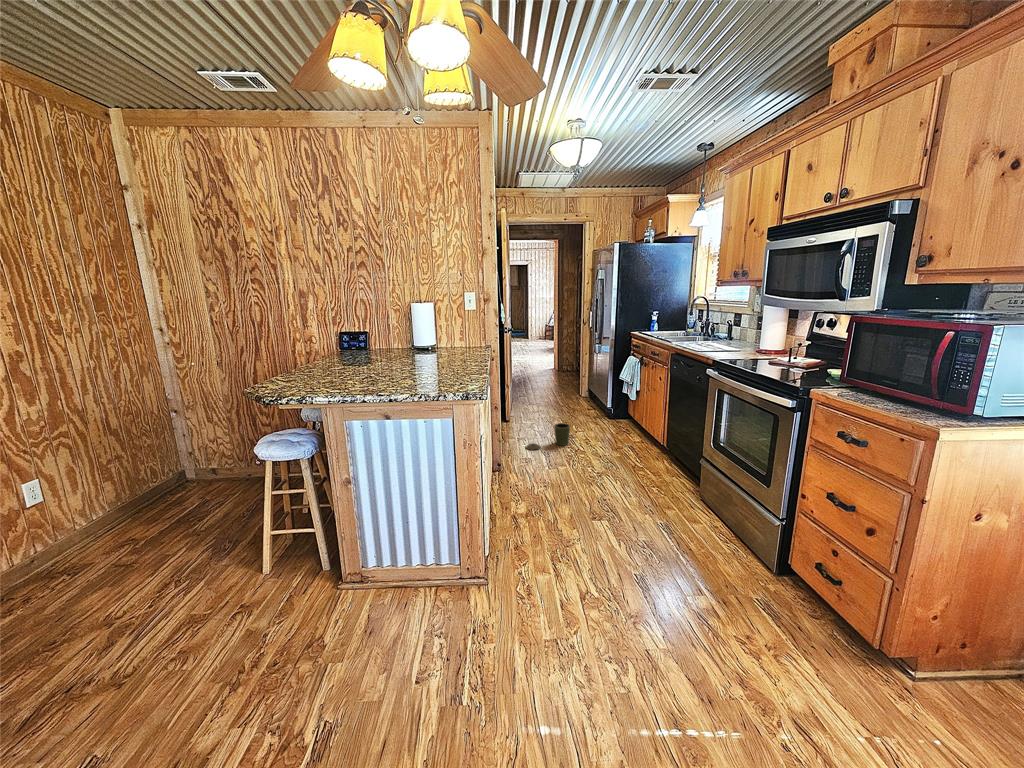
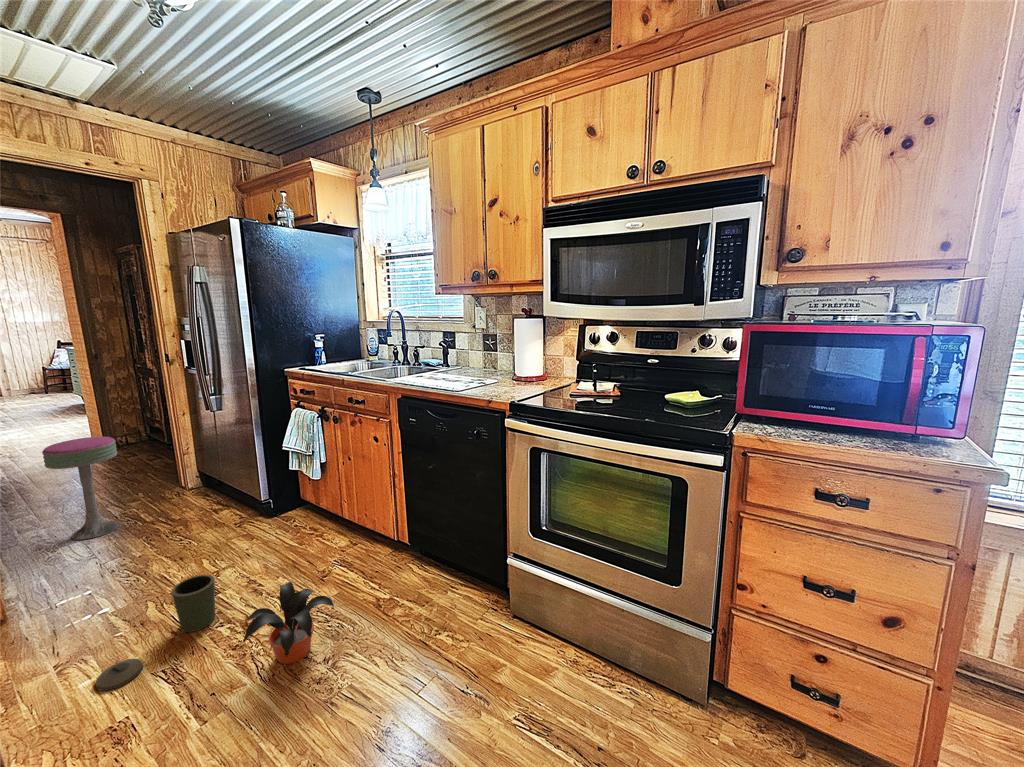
bar stool: none [531,358,555,405] -> present [42,437,119,540]
potted plant: none [569,434,608,468] -> present [244,582,334,664]

